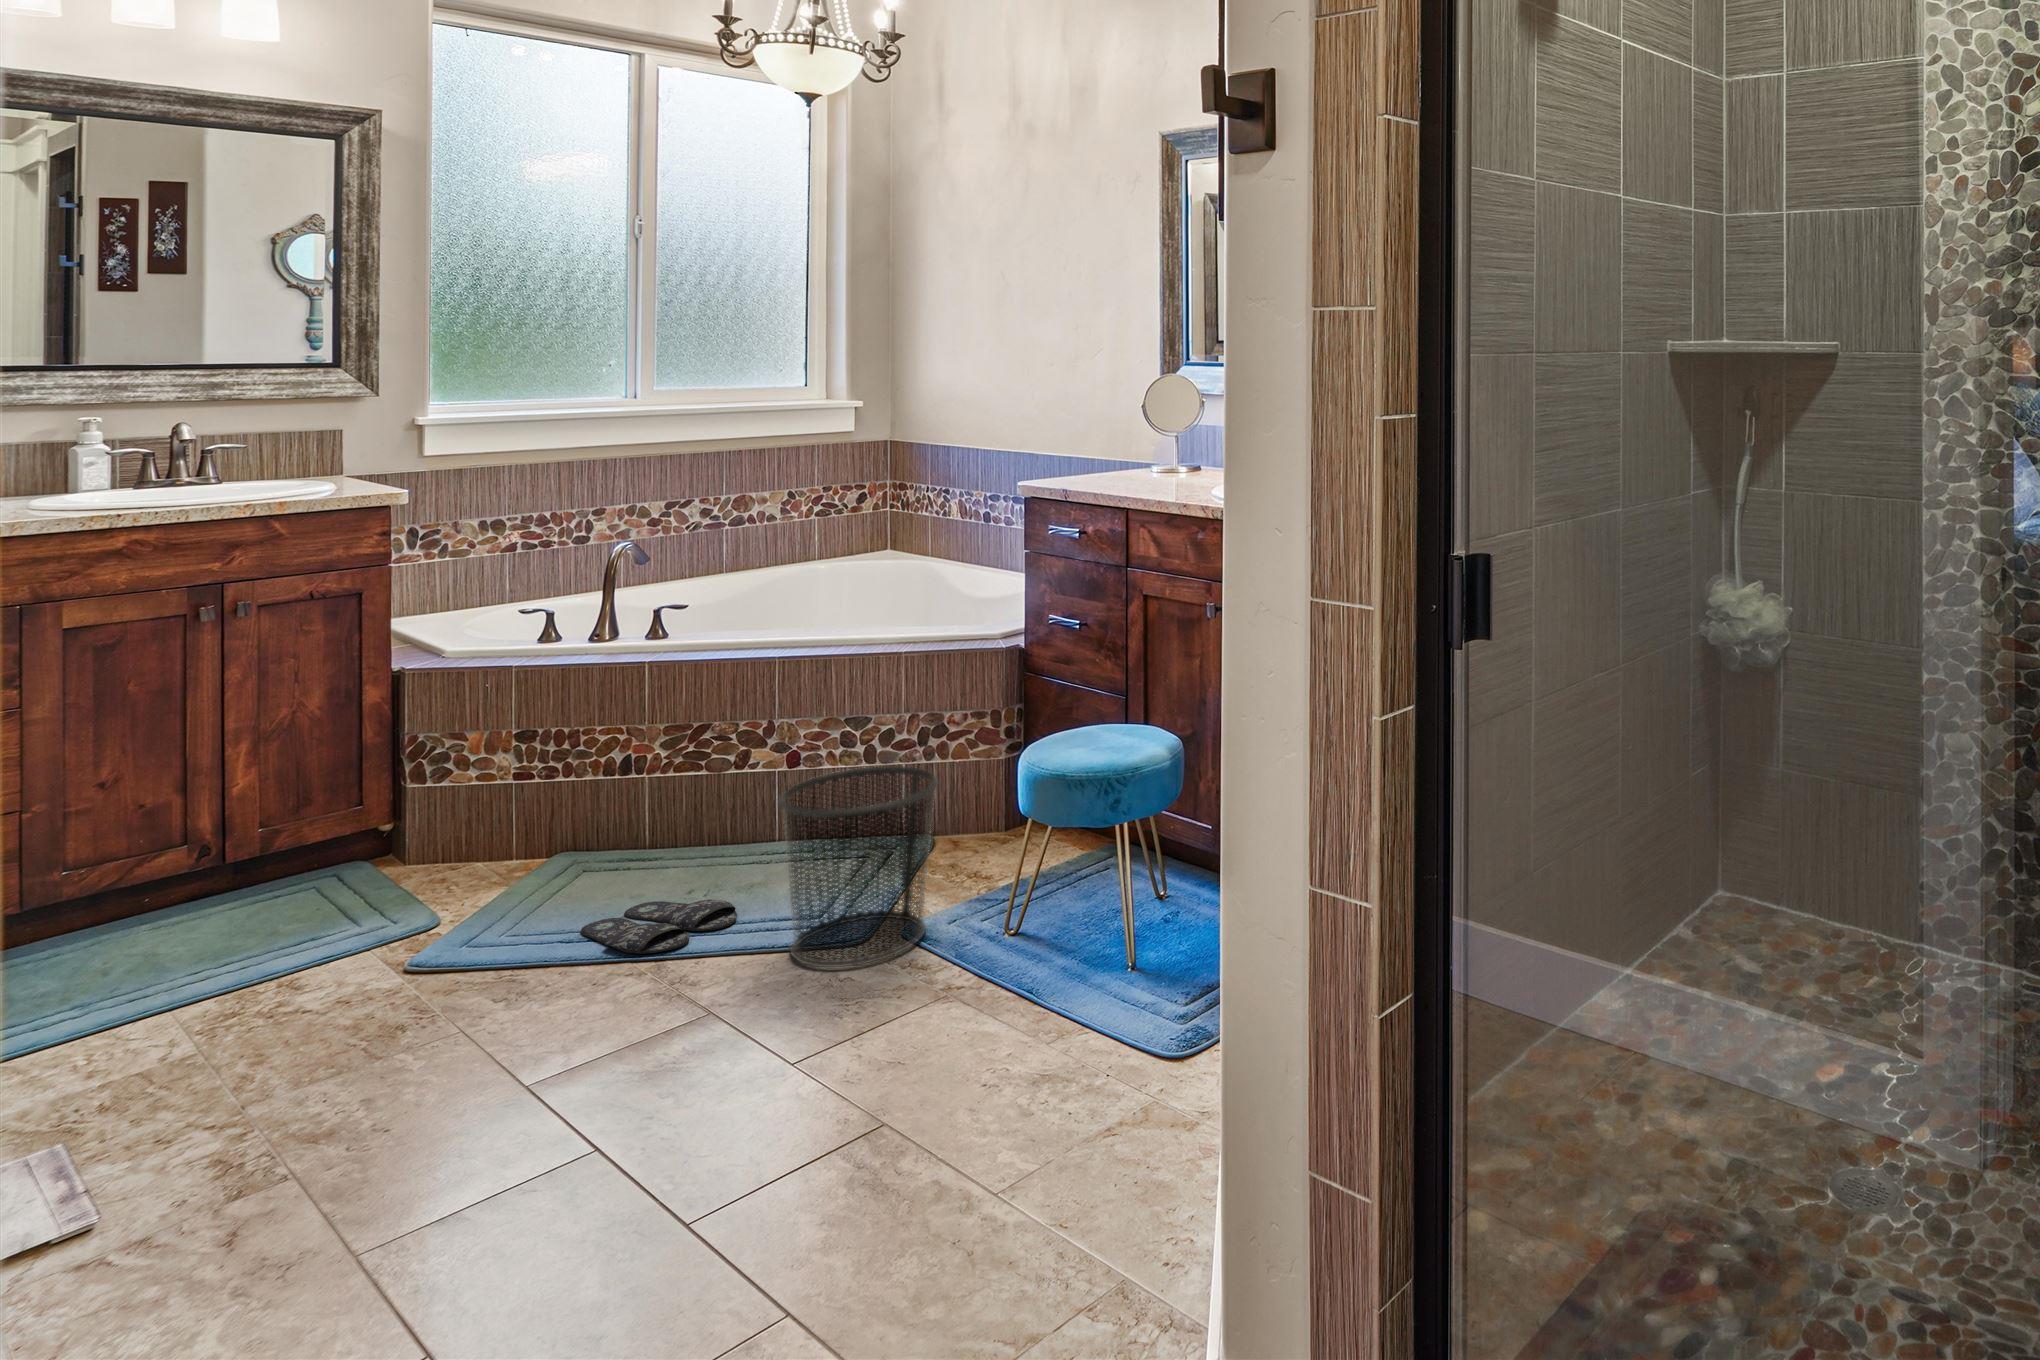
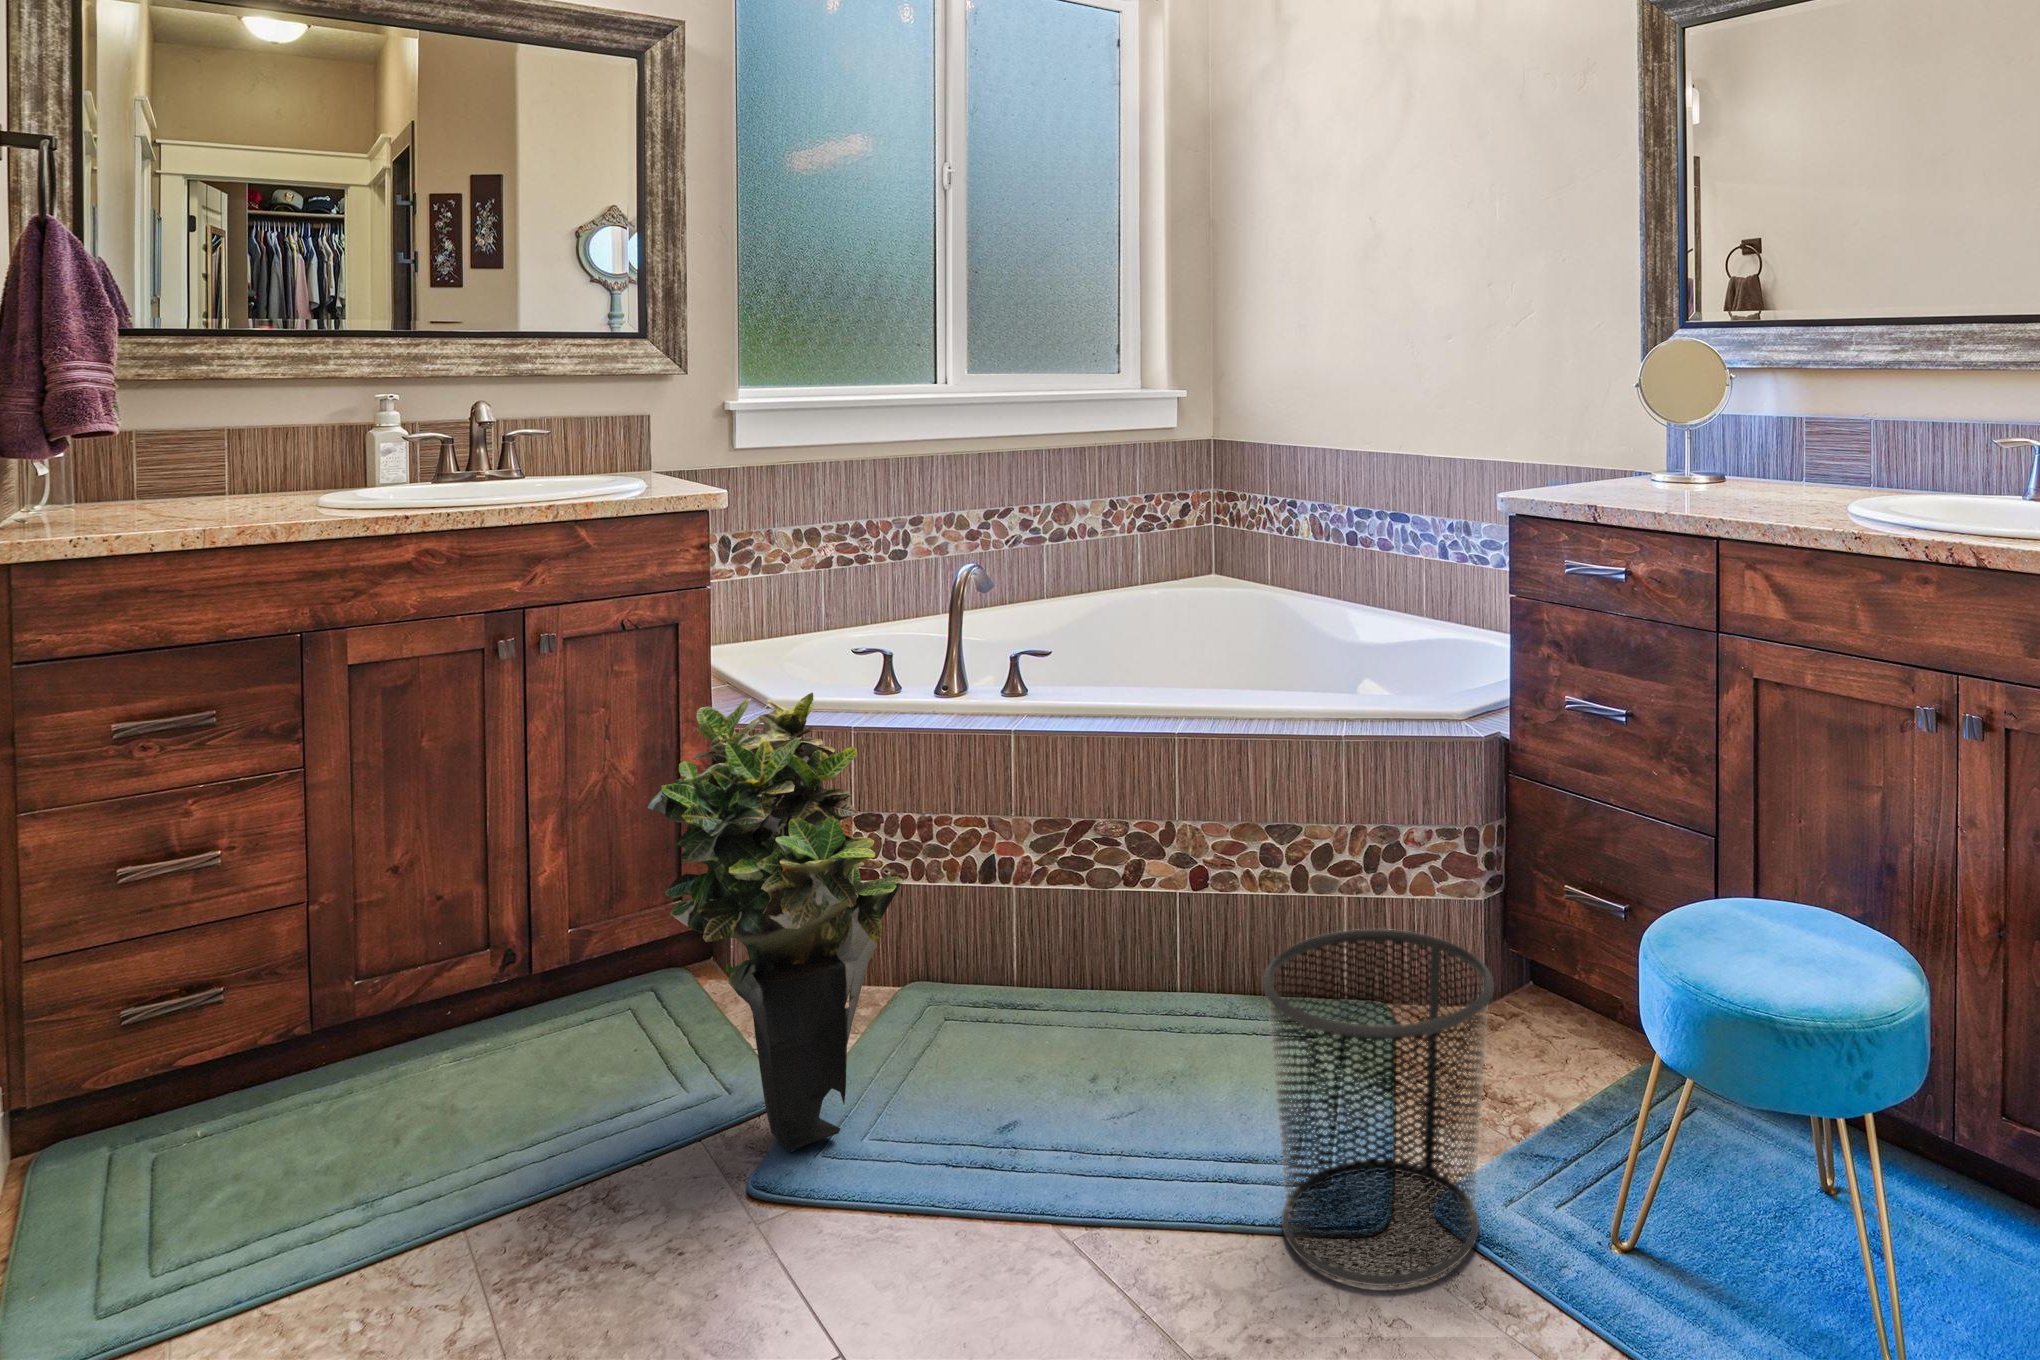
potted plant: none [326,635,541,946] -> present [648,693,903,1152]
slippers: present [581,899,737,954] -> none [969,1094,1178,1209]

